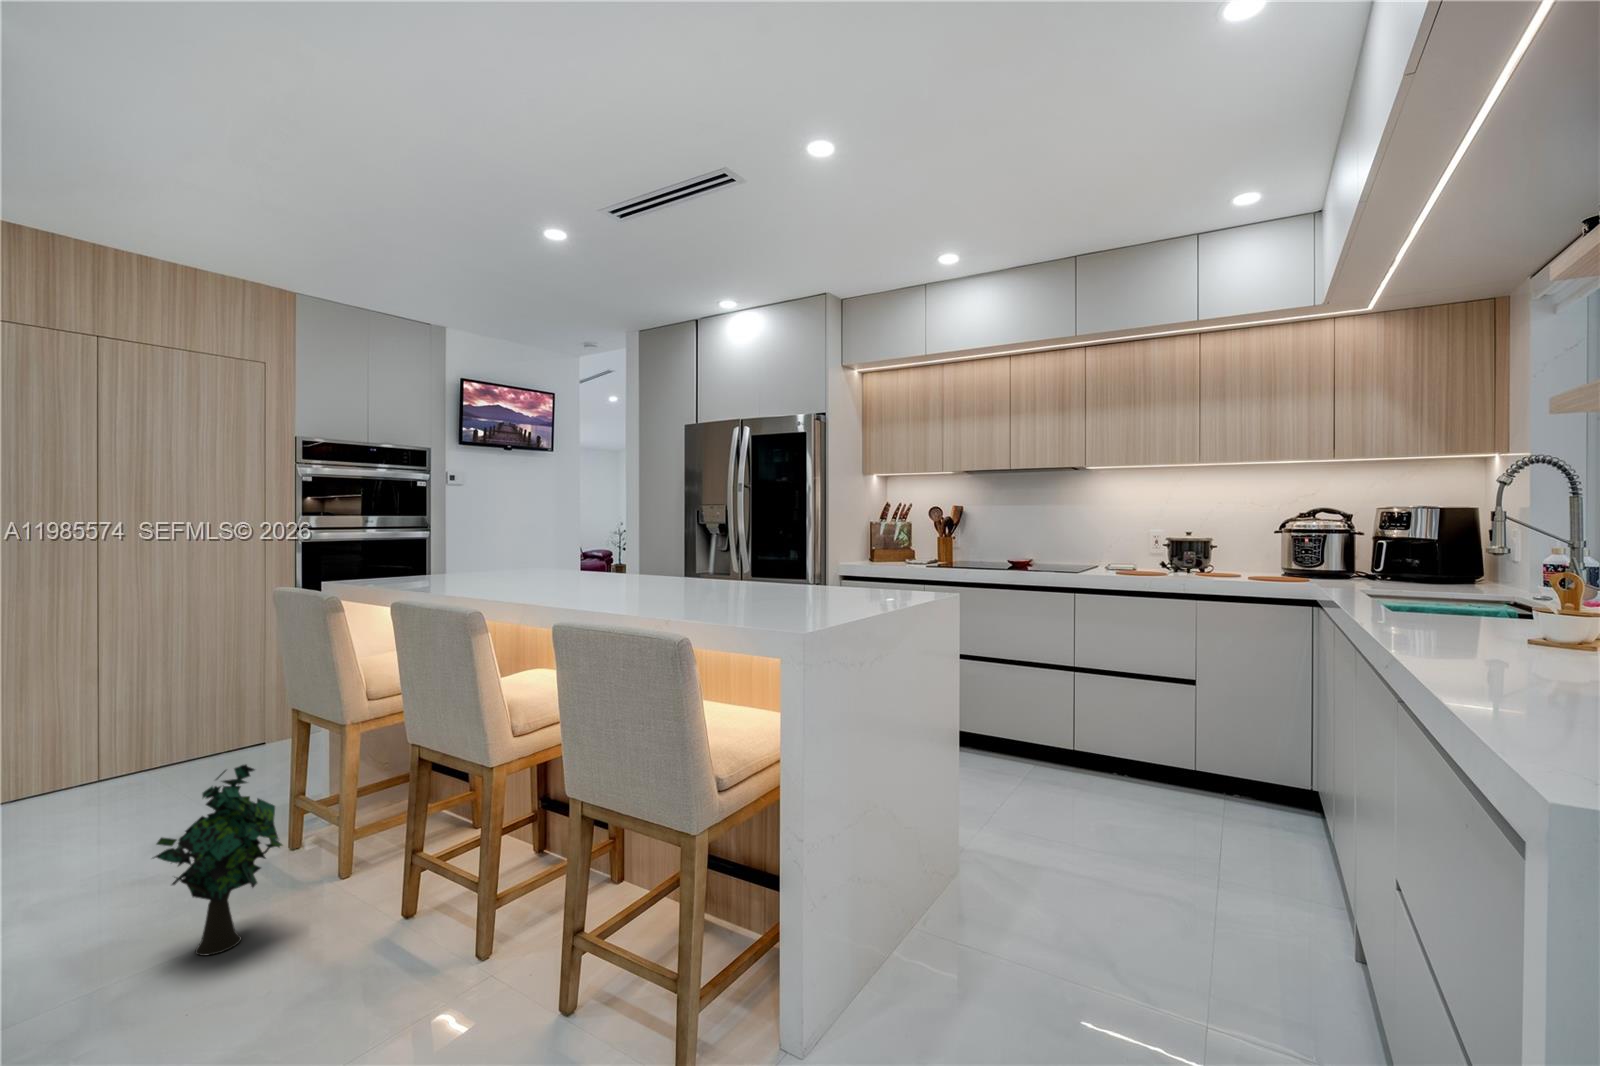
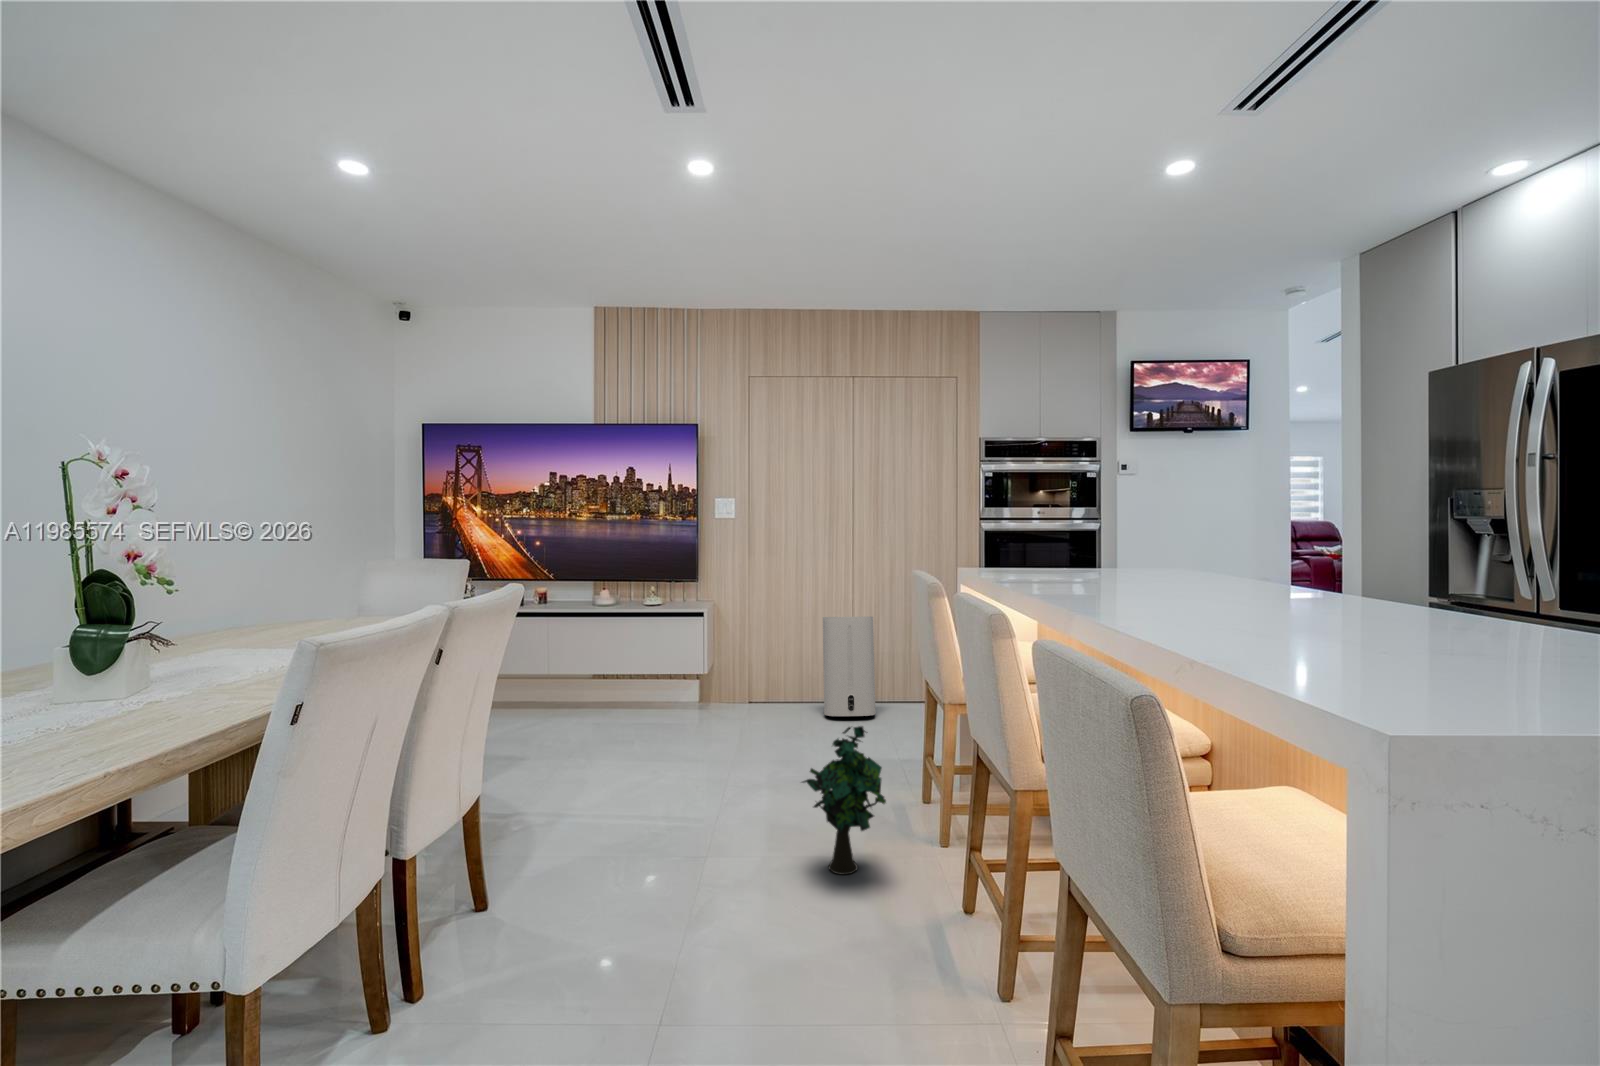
air purifier: none [52,652,154,799] -> present [823,616,875,717]

